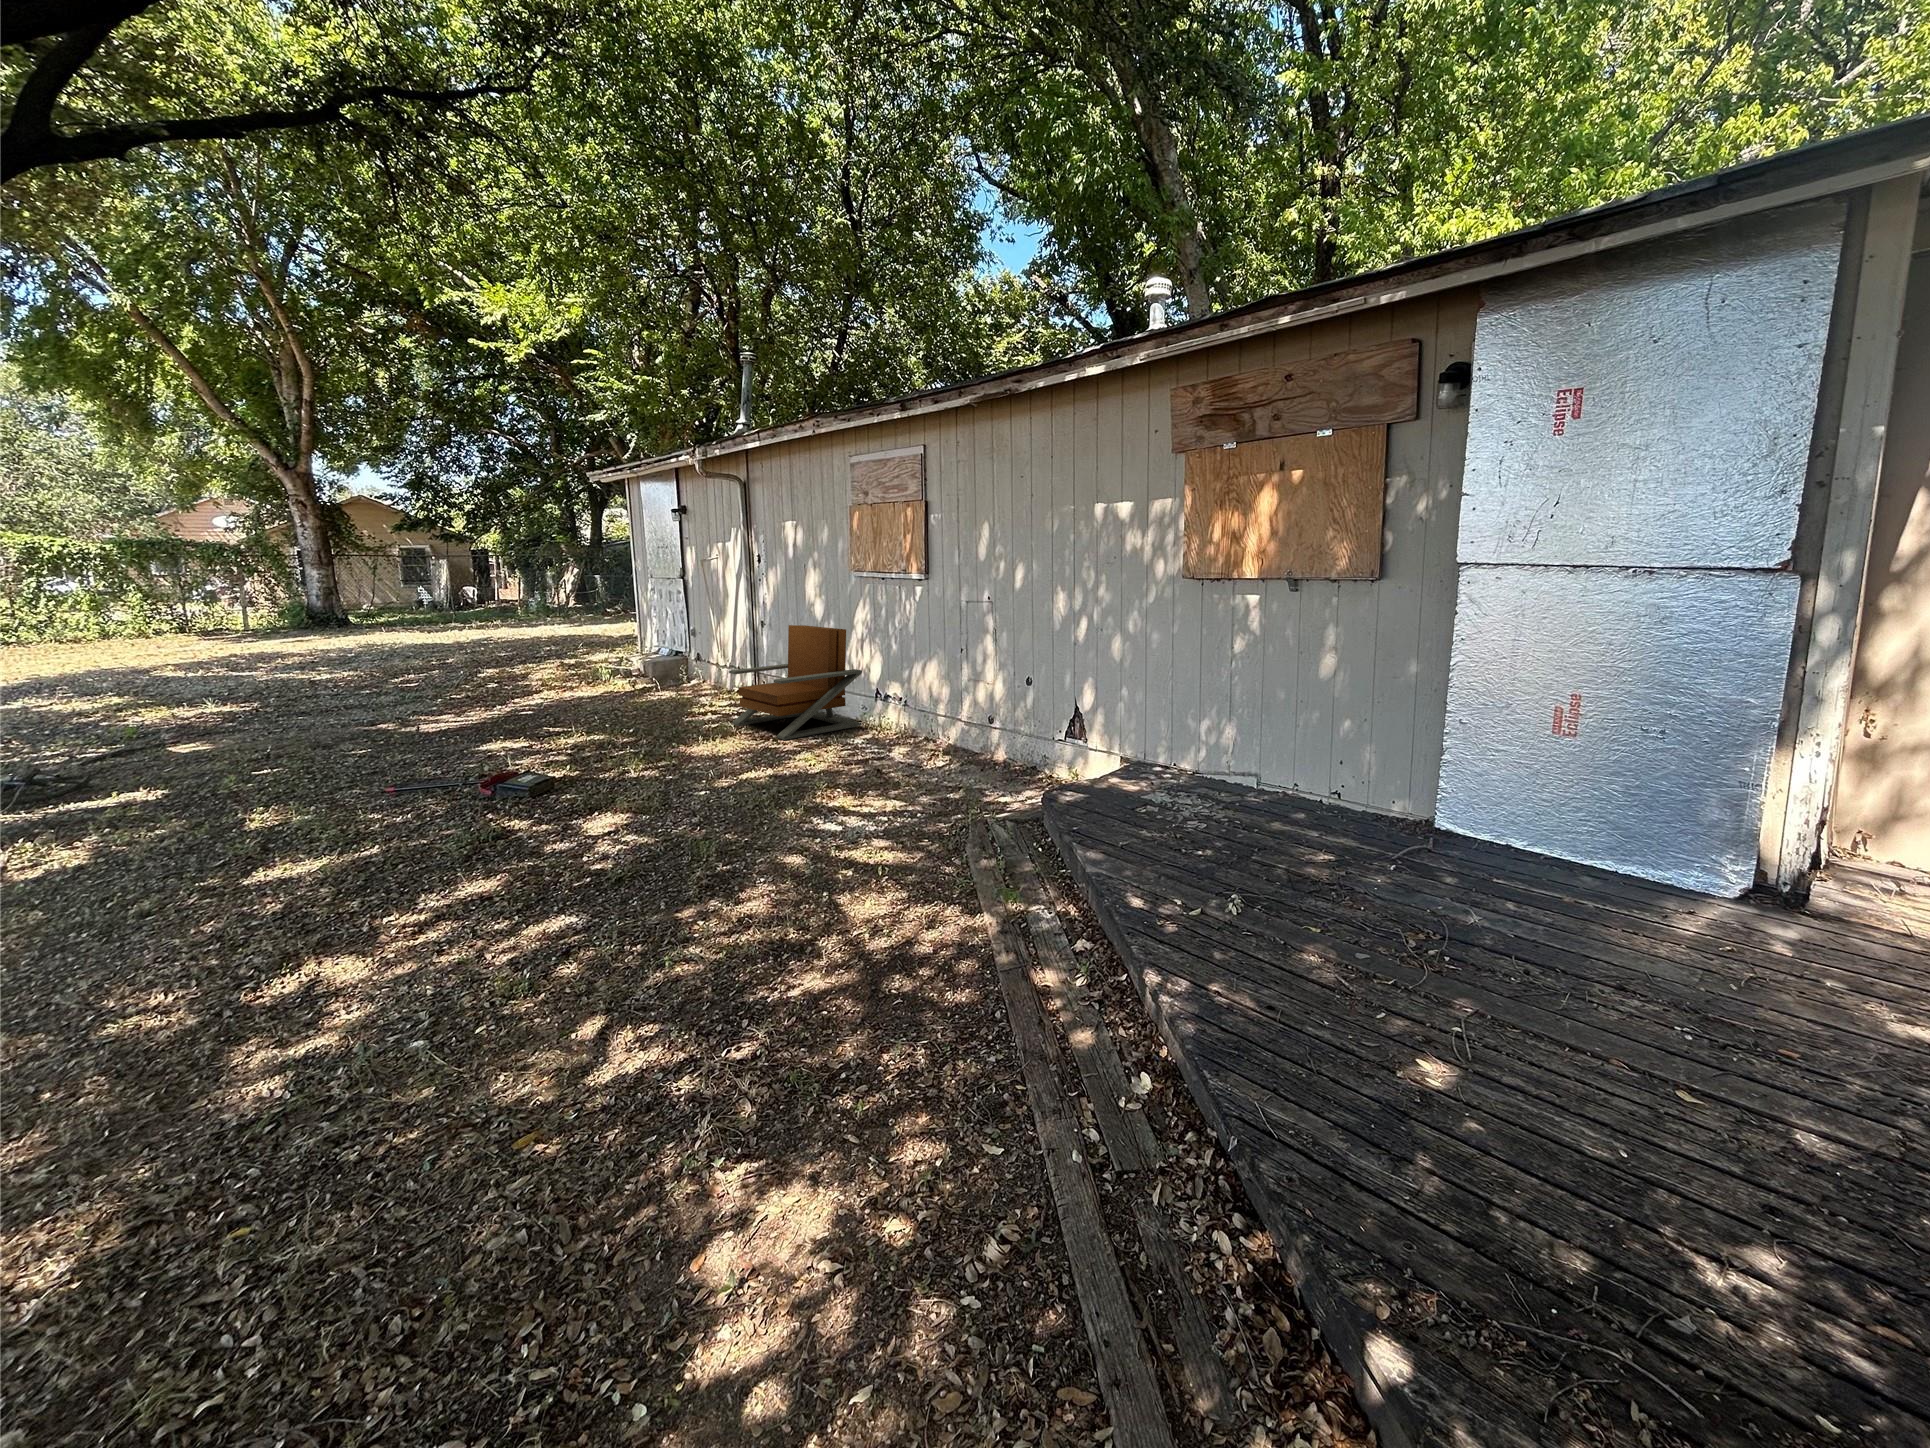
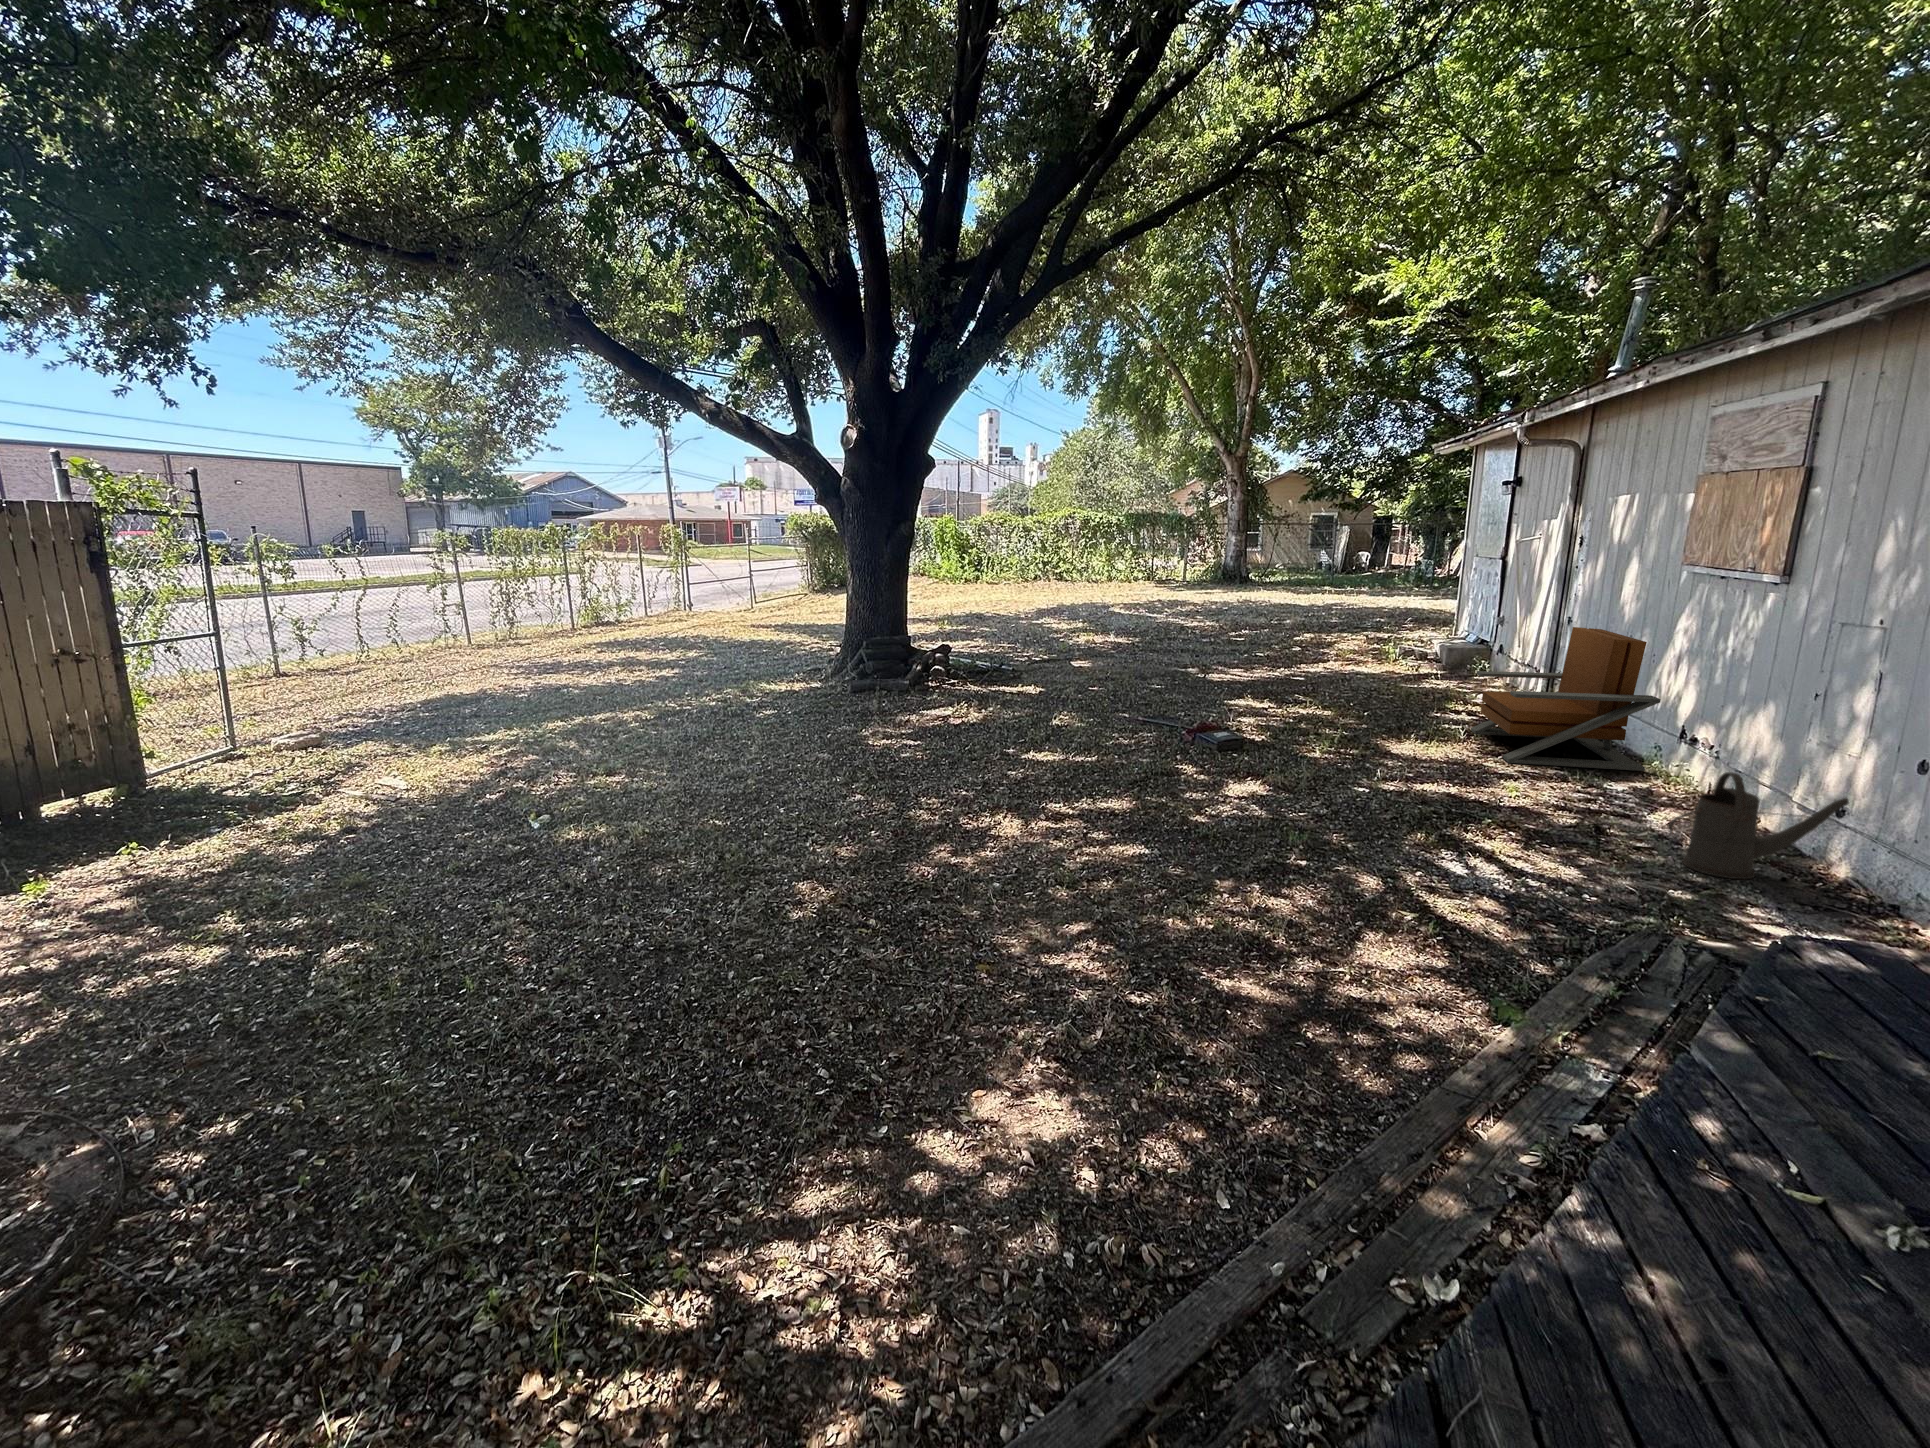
watering can: none [929,702,997,774] -> present [1668,772,1849,879]

